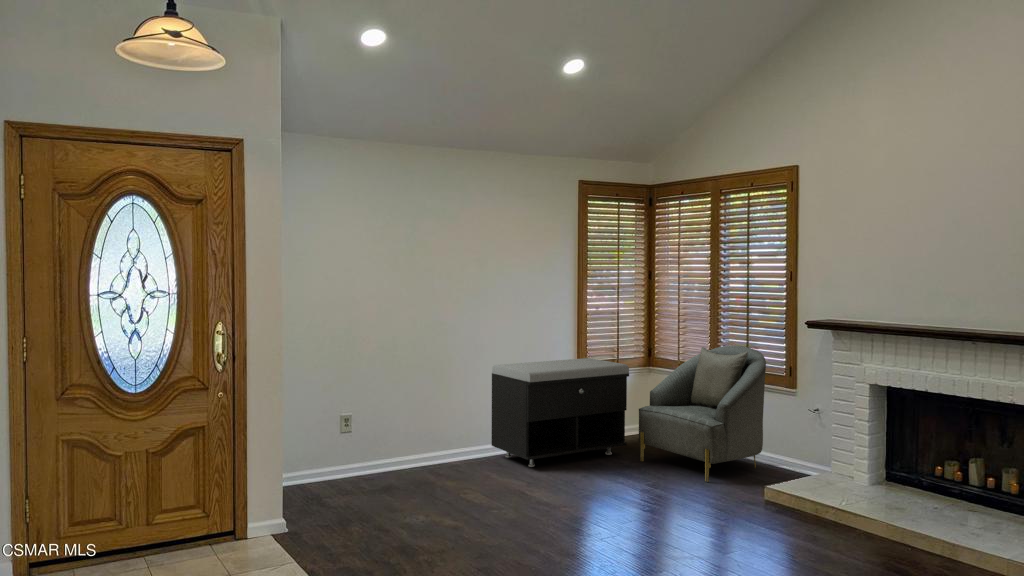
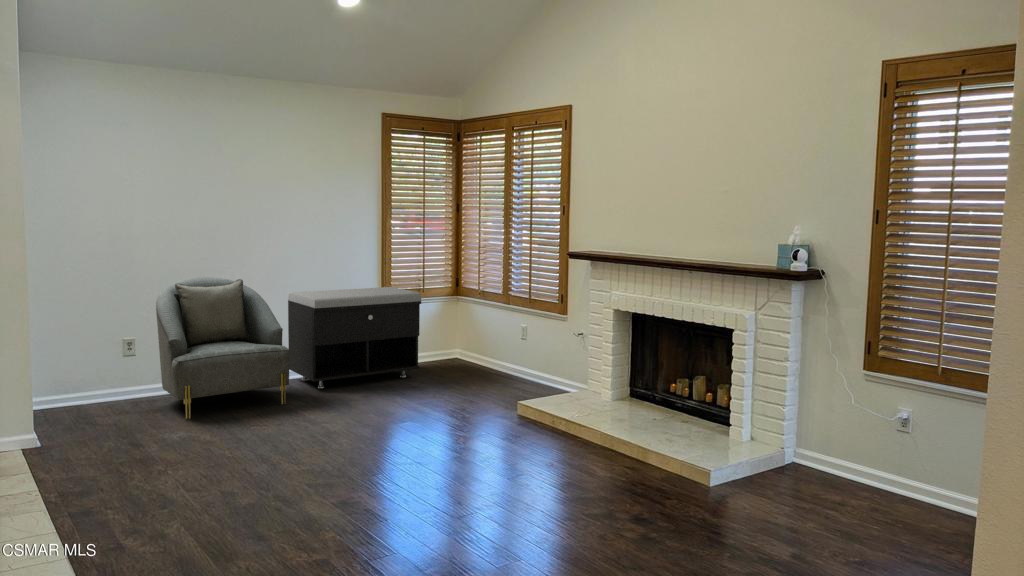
armchair: present [639,346,766,482] -> present [156,277,290,419]

